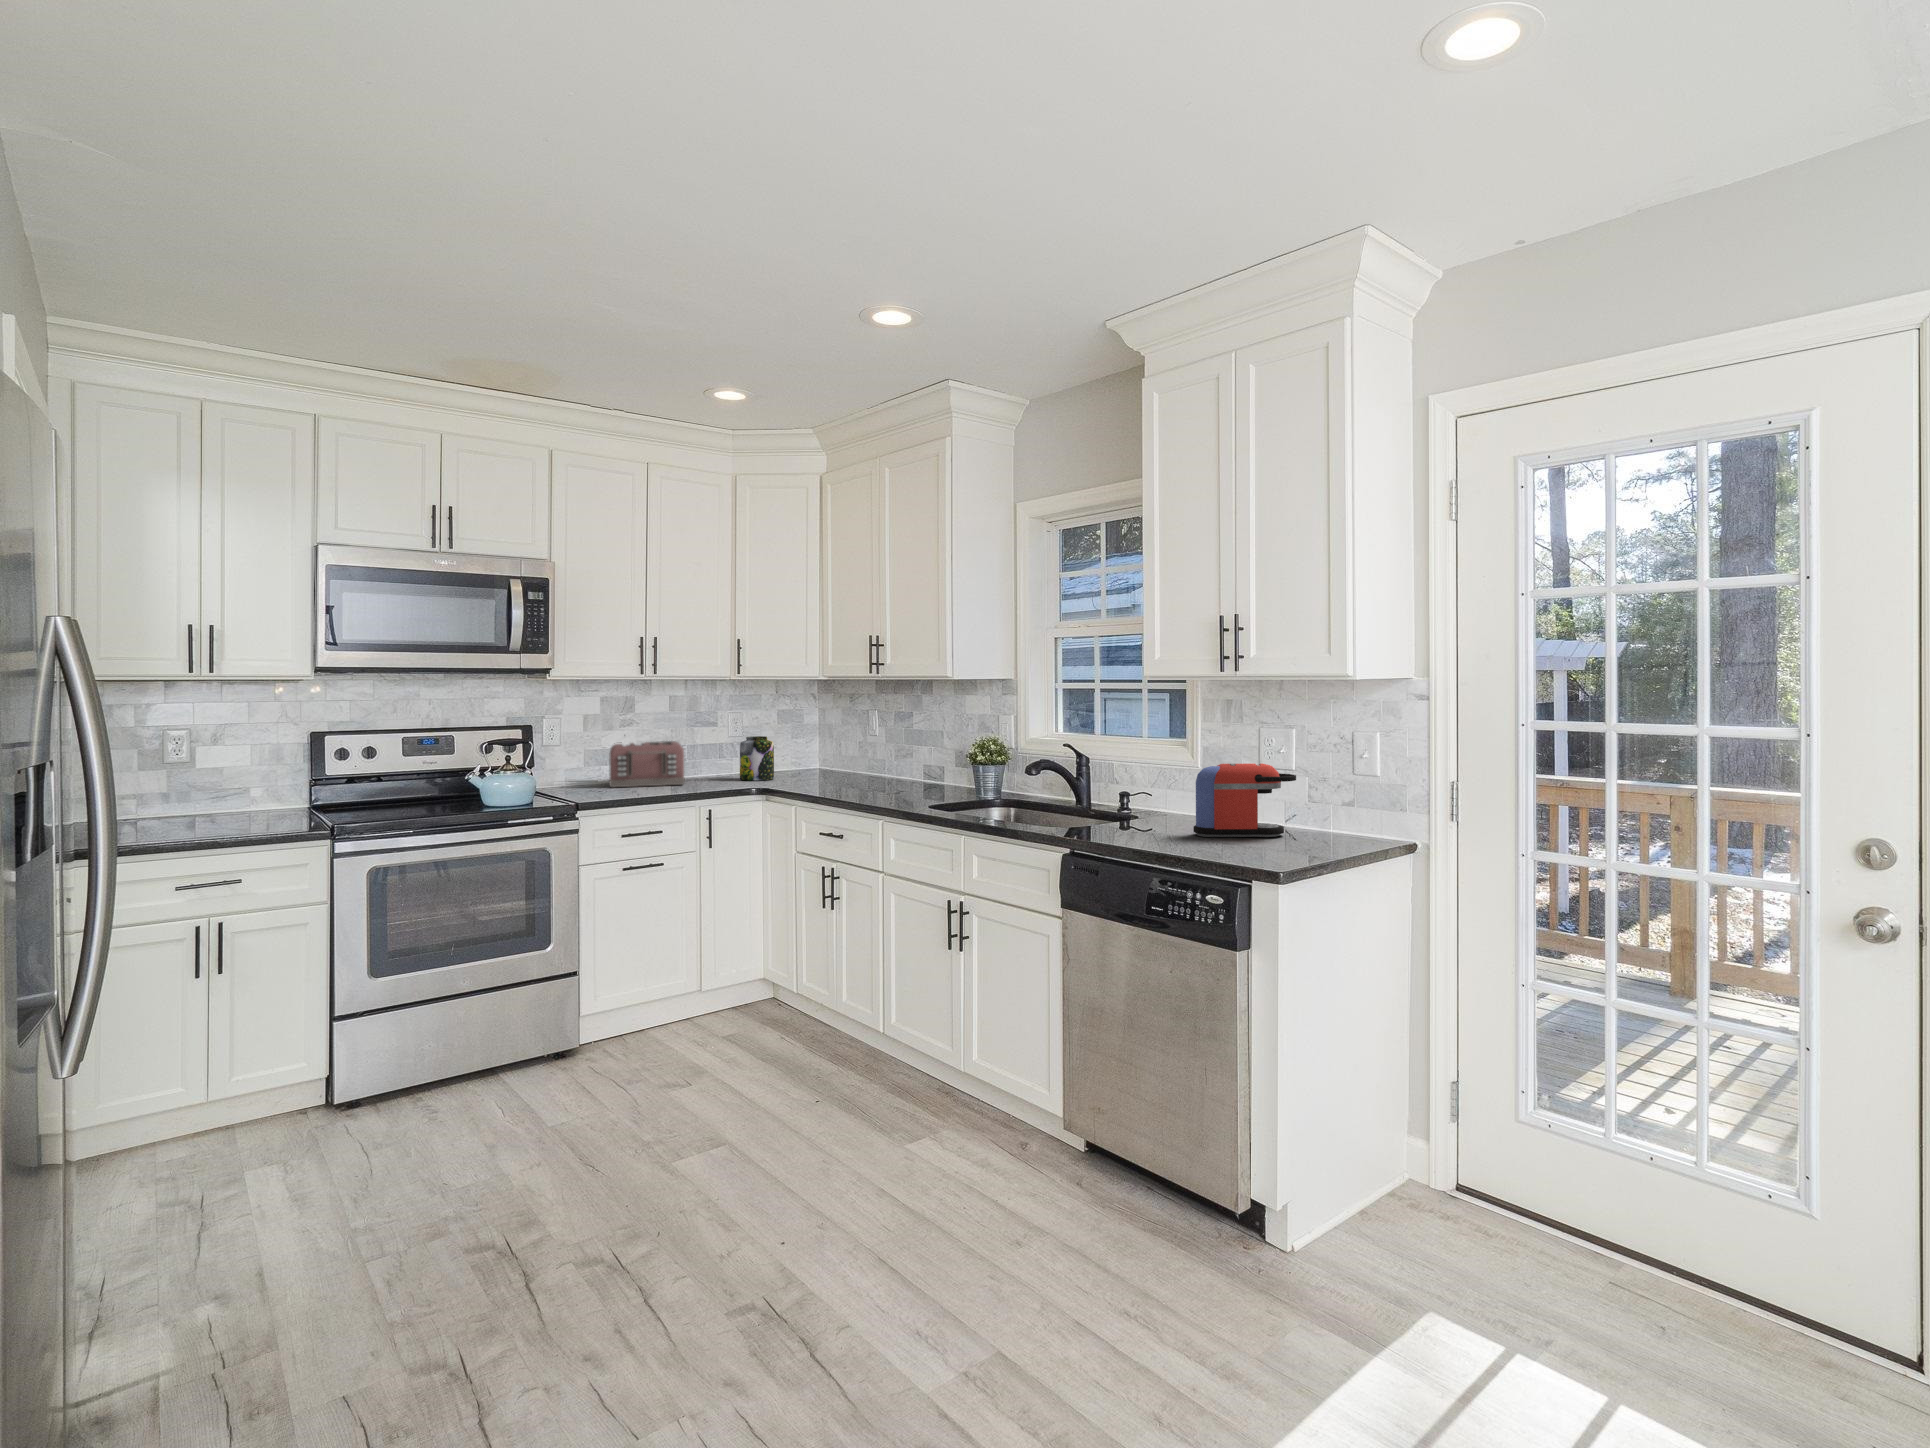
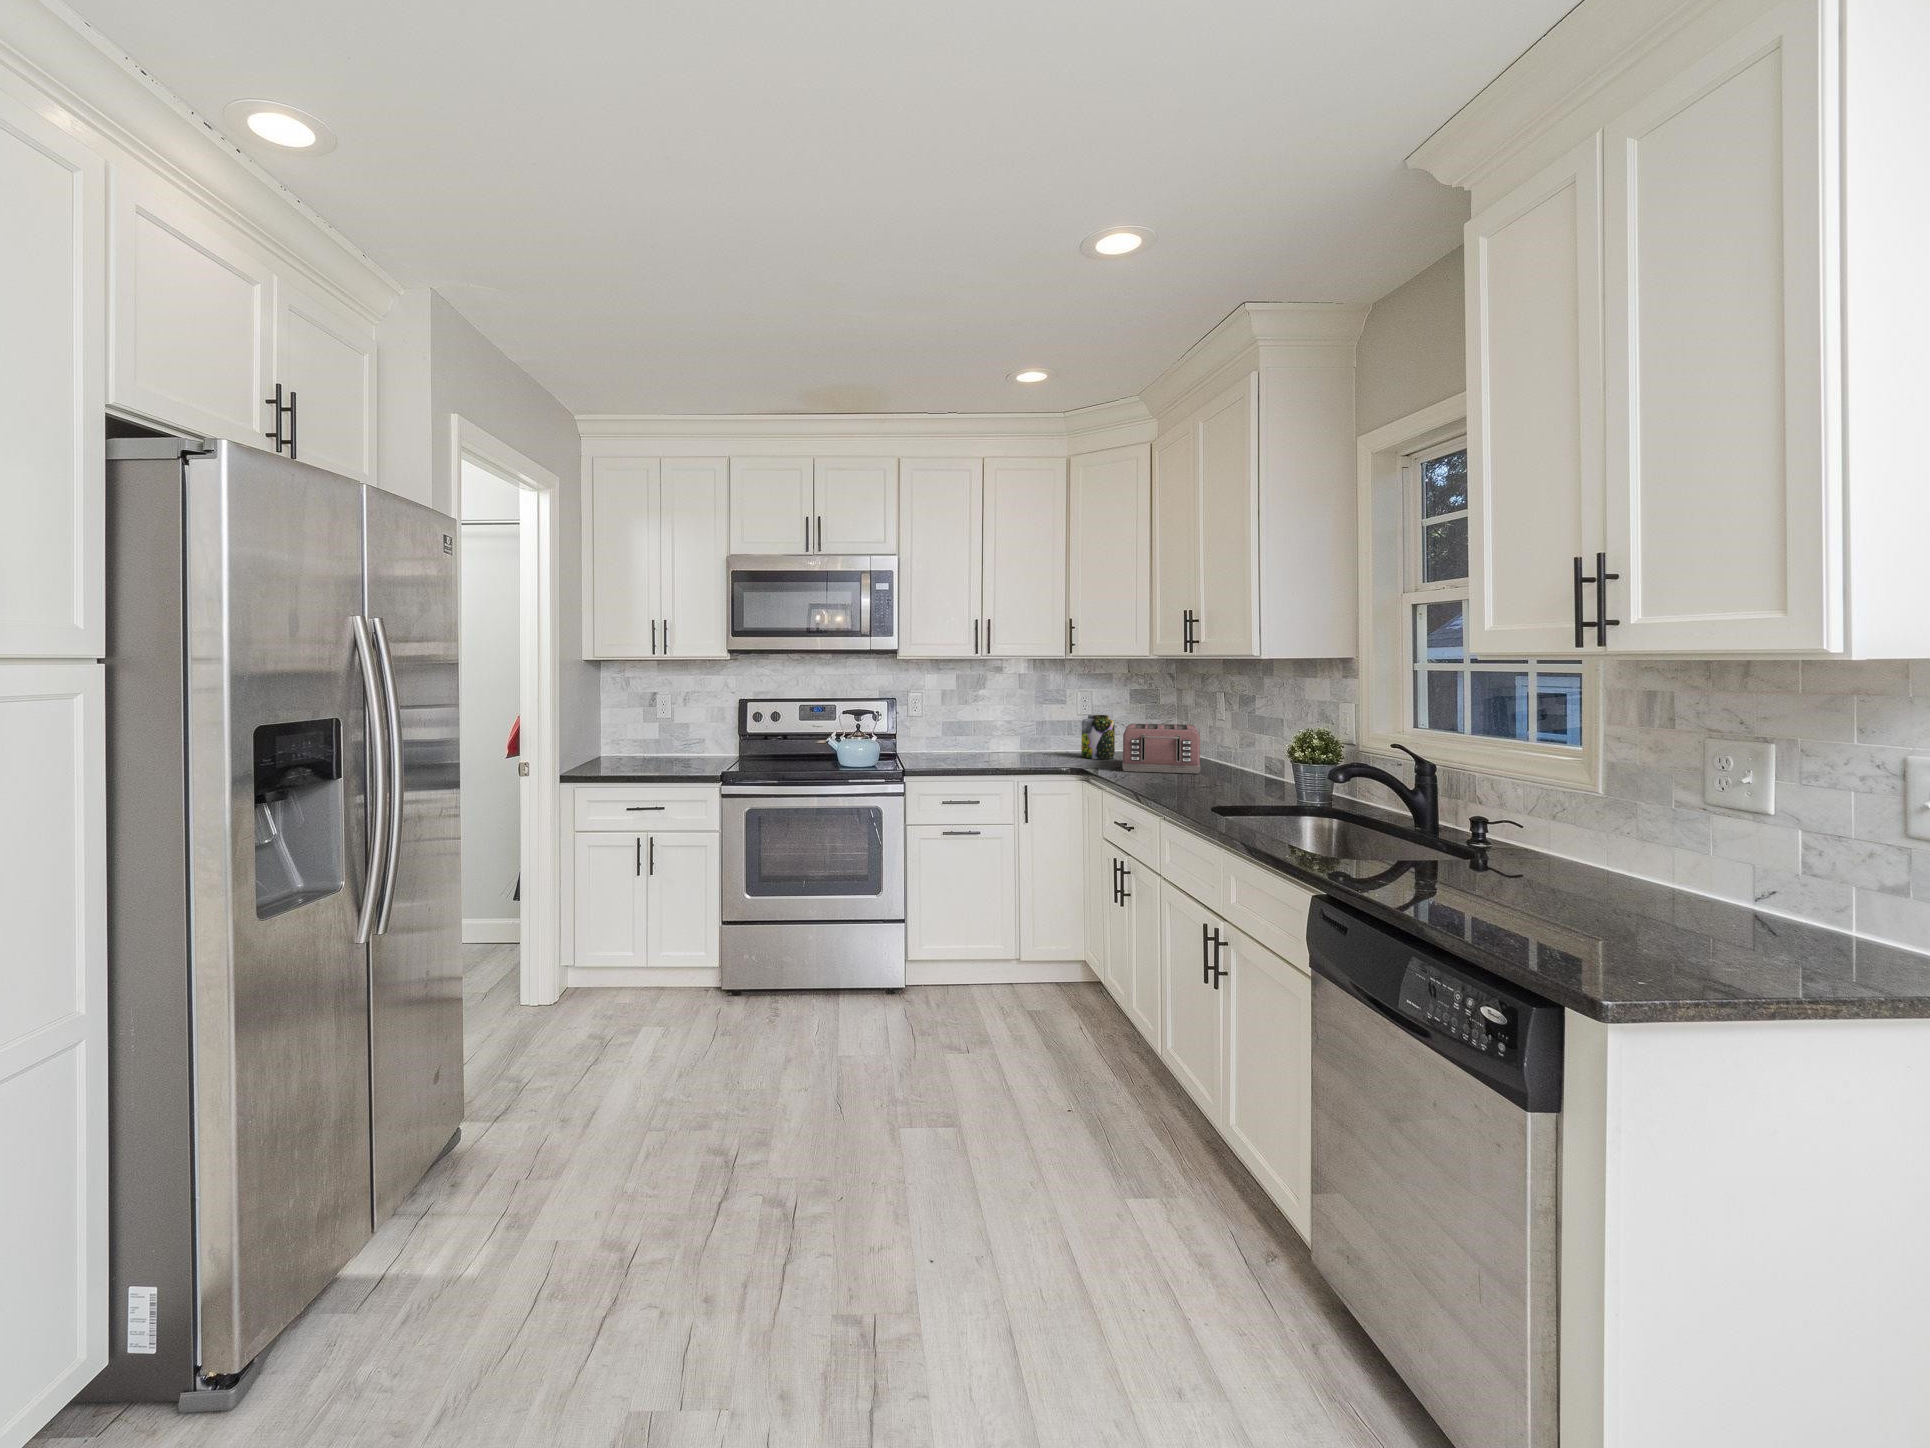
toaster: present [609,741,685,787] -> present [1122,724,1200,774]
coffee maker: present [1193,764,1296,837] -> none [1531,801,1734,925]

